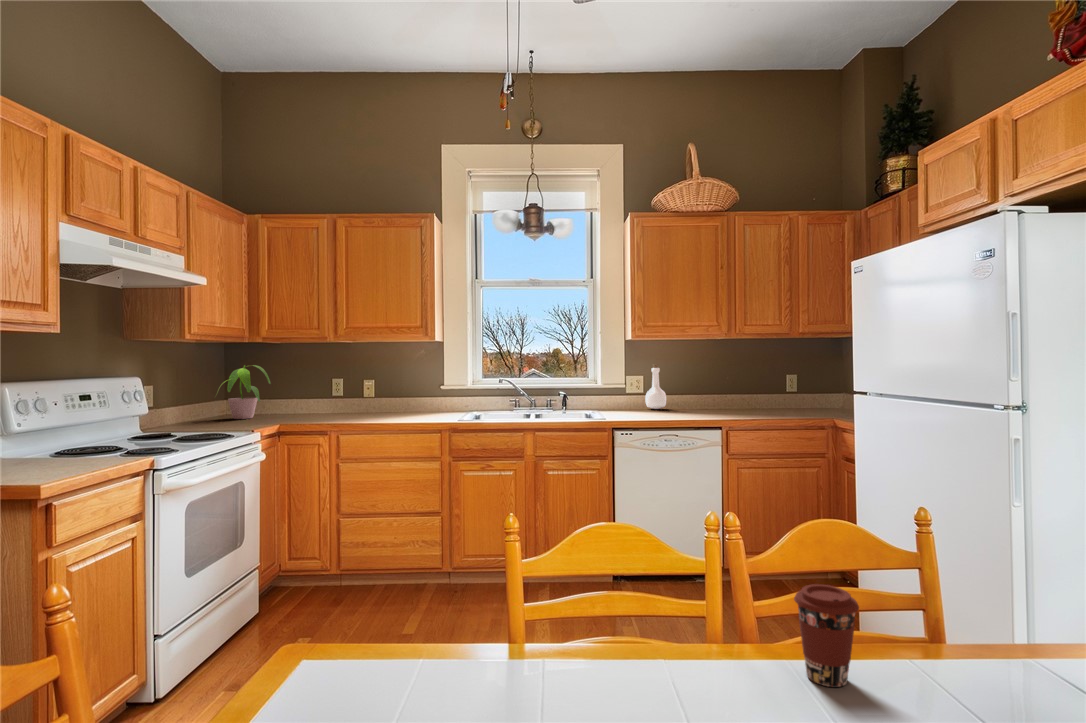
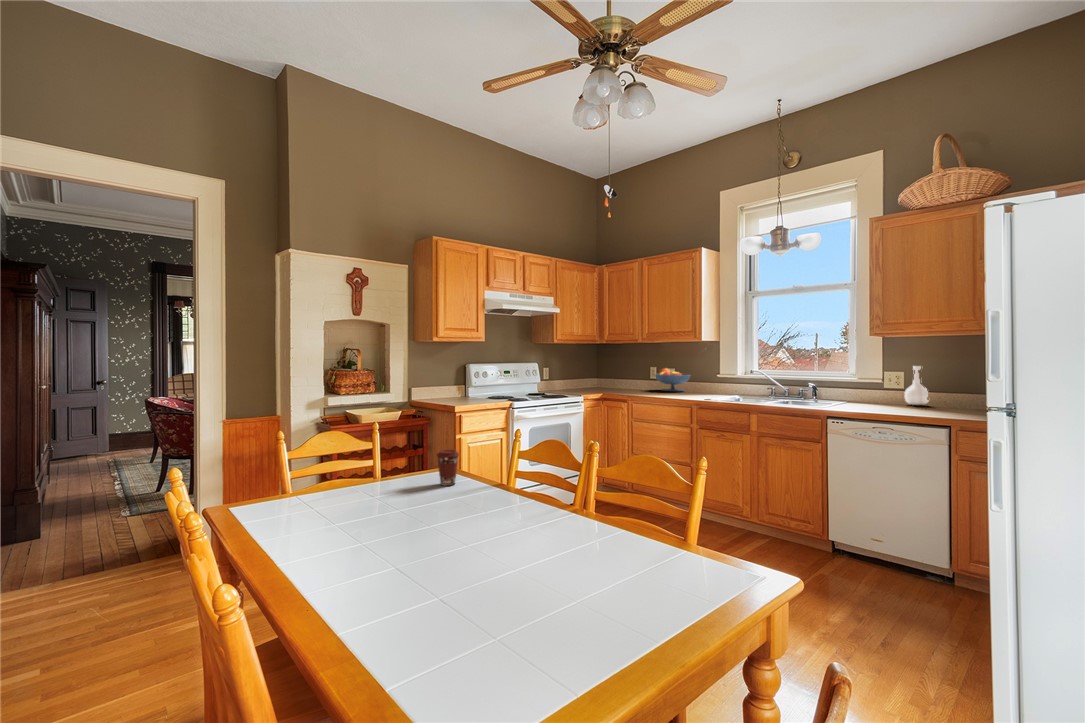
potted plant: present [217,365,271,419] -> none [579,357,614,389]
fruit bowl: none [345,380,399,414] -> present [655,368,691,391]
coffee cup: present [794,584,859,687] -> present [437,450,459,486]

